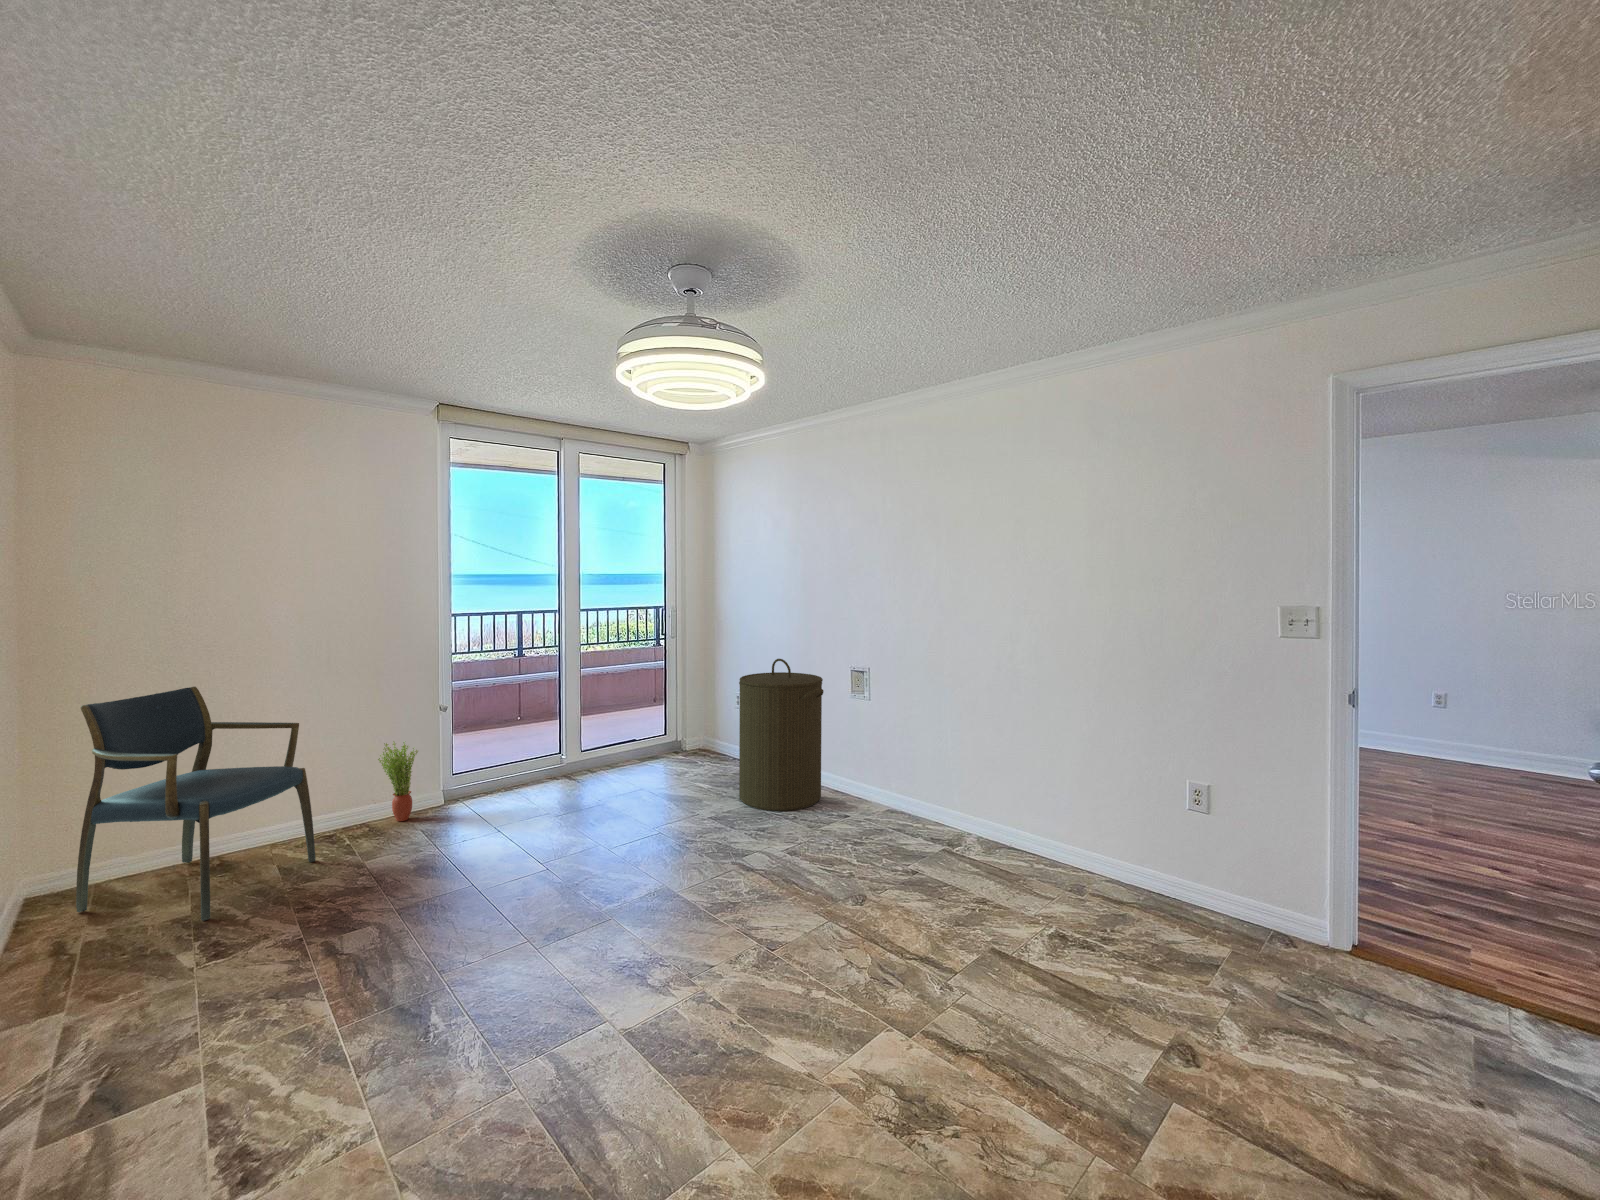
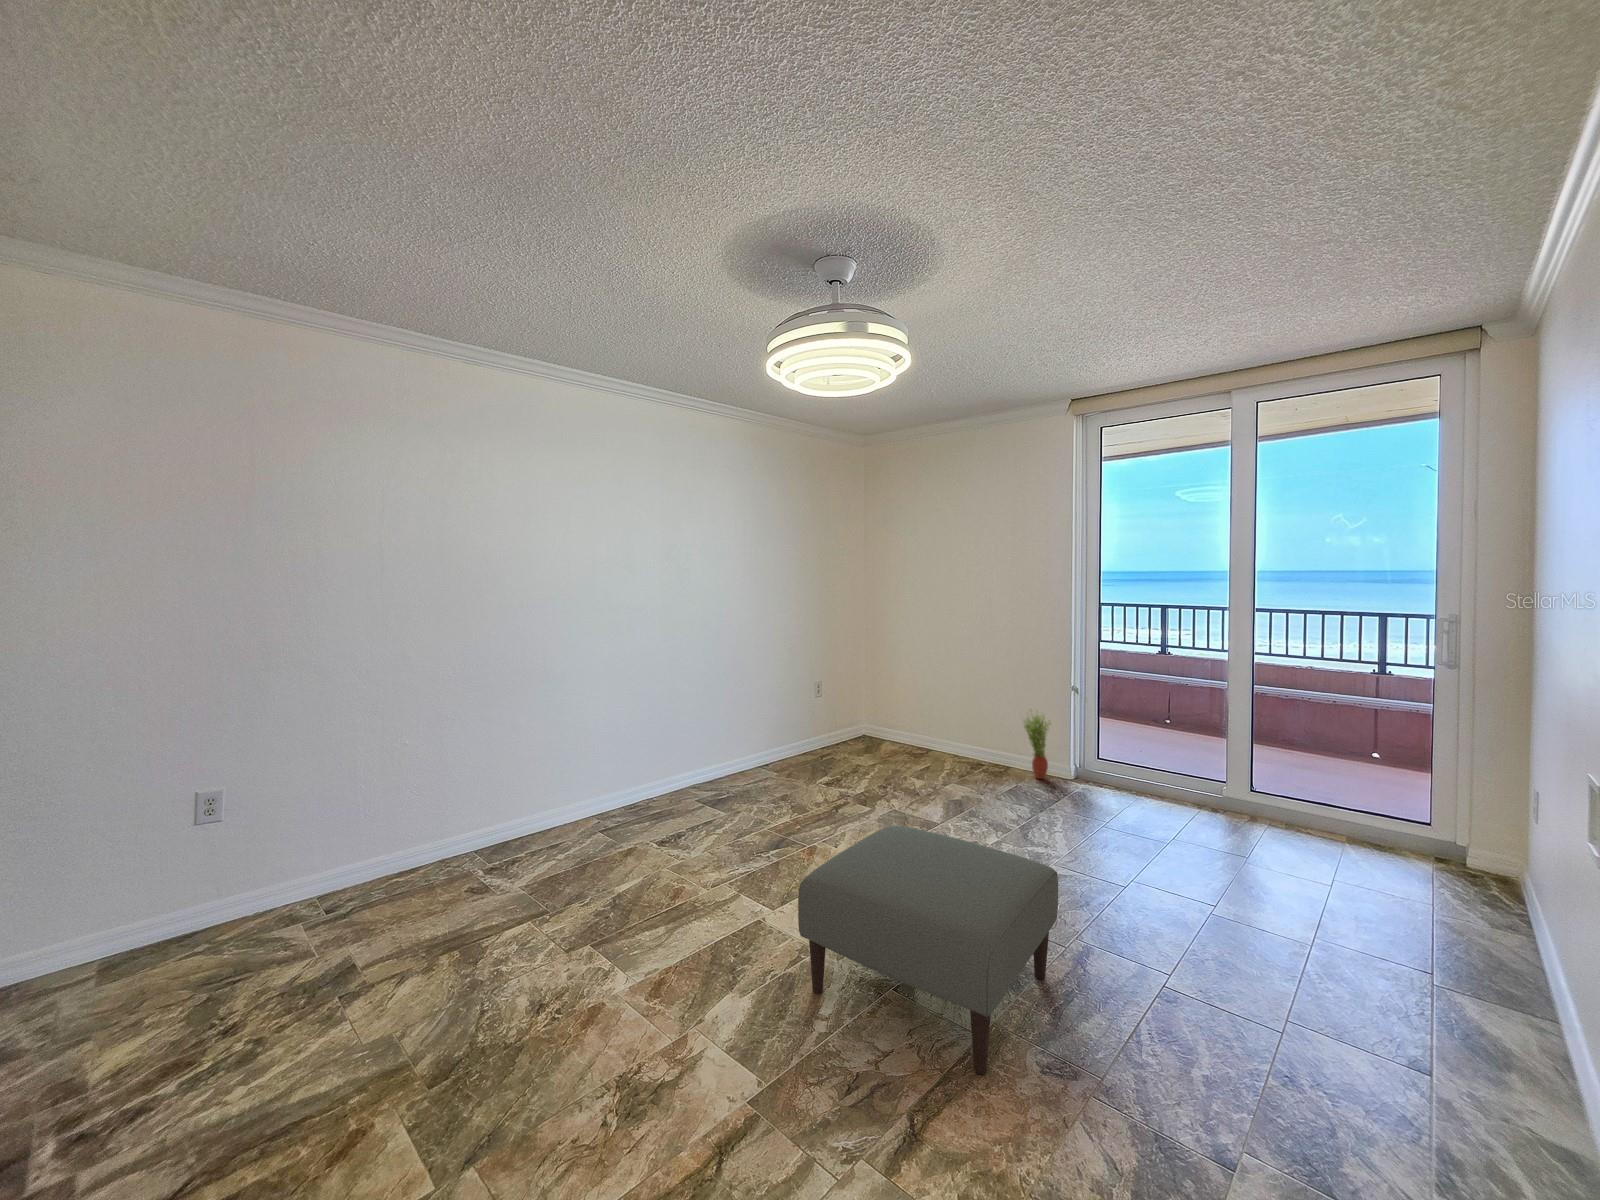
laundry hamper: present [739,659,824,811] -> none [1321,718,1551,1032]
armchair: present [76,687,316,921] -> none [861,642,956,774]
ottoman: none [648,804,877,999] -> present [798,825,1058,1074]

